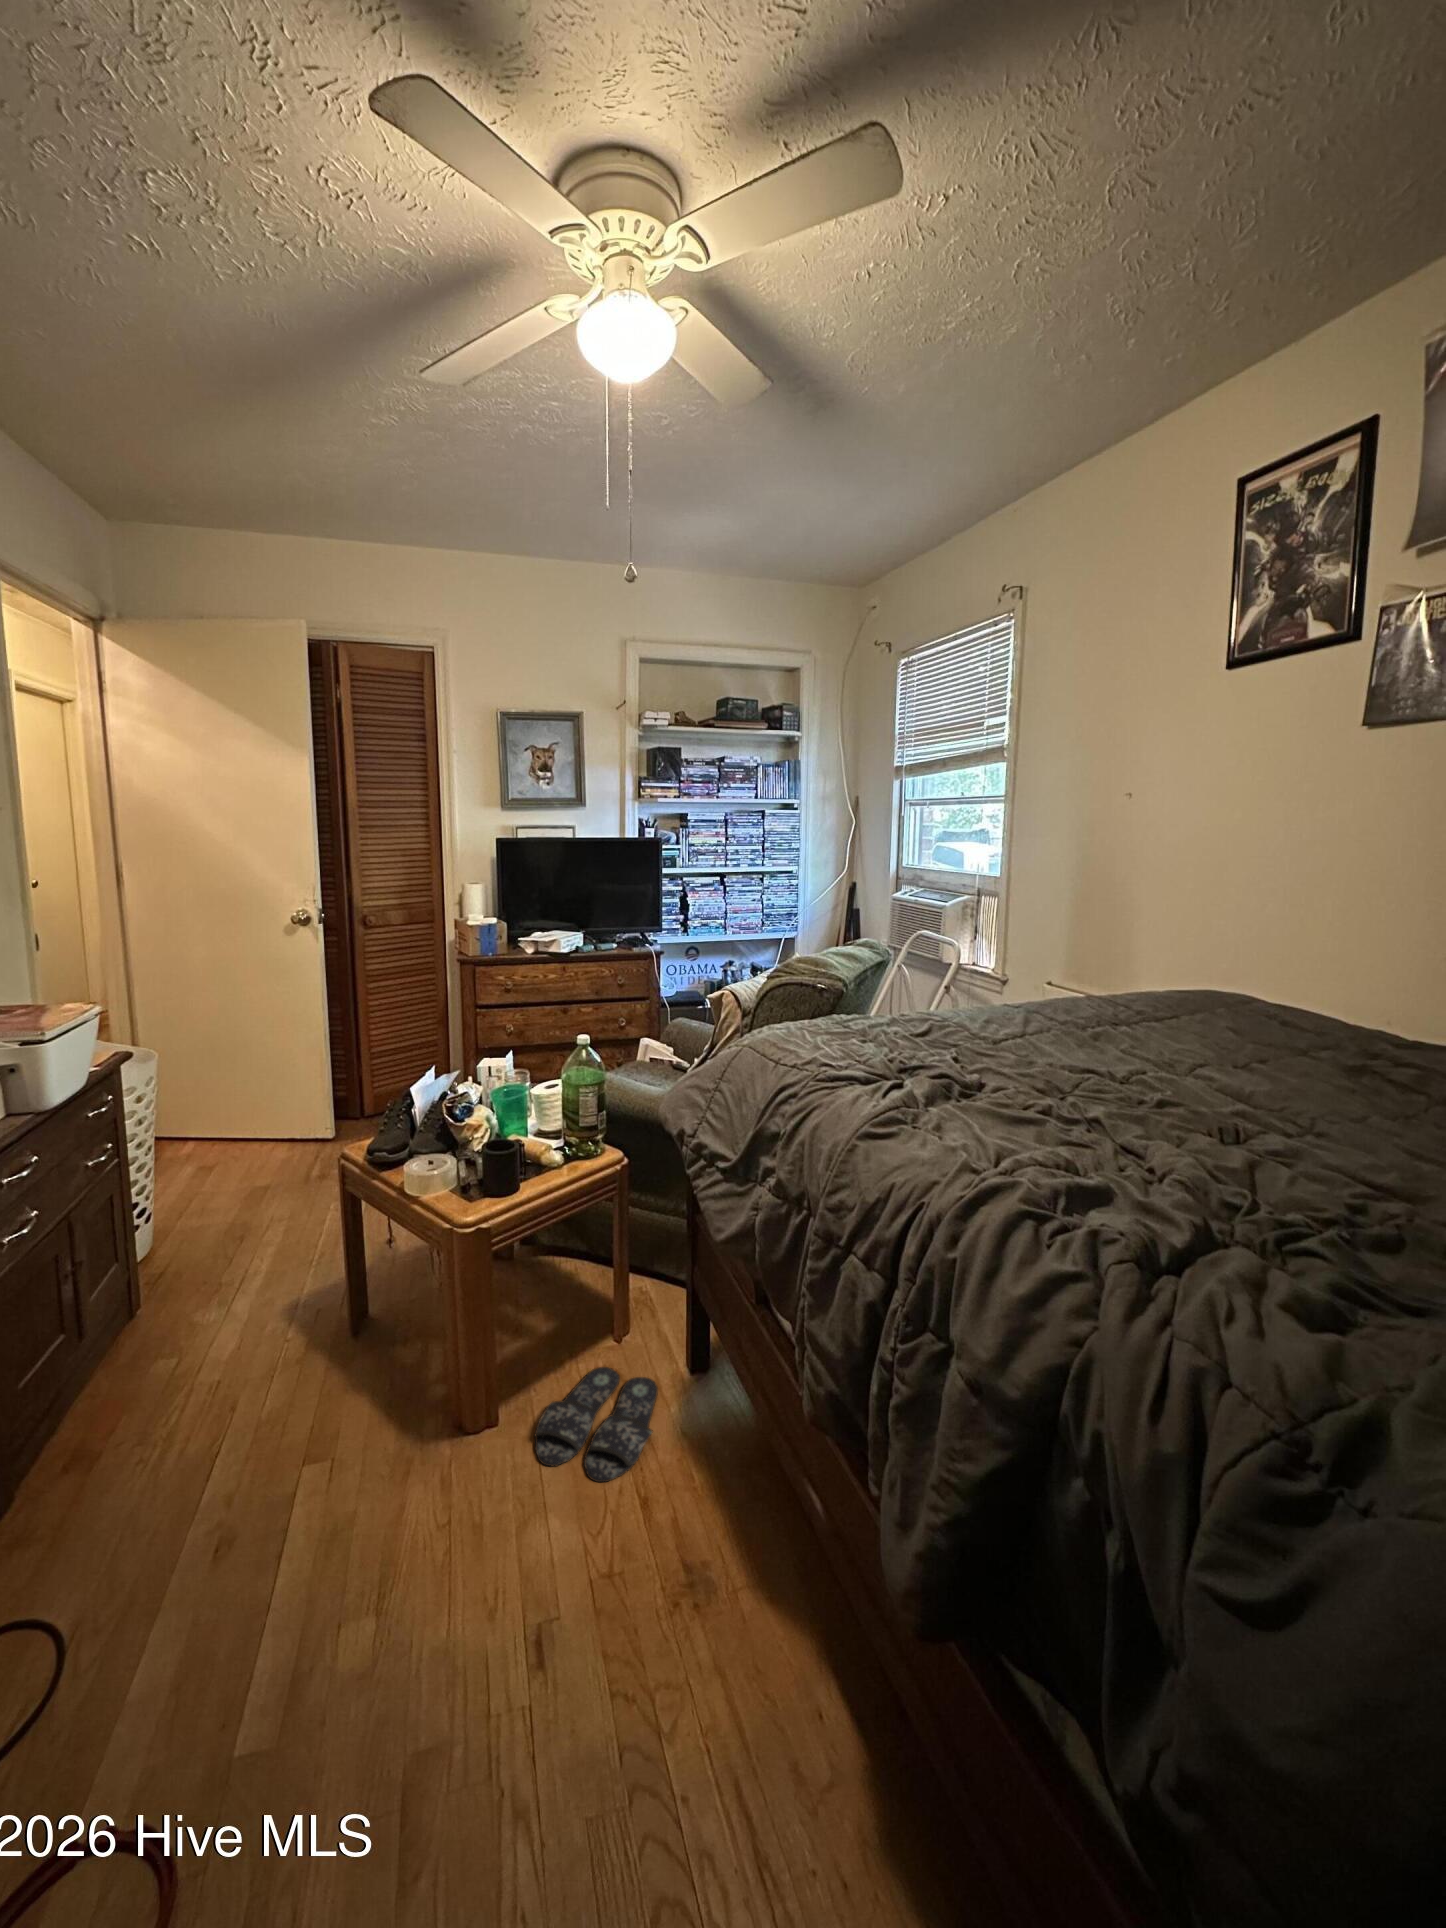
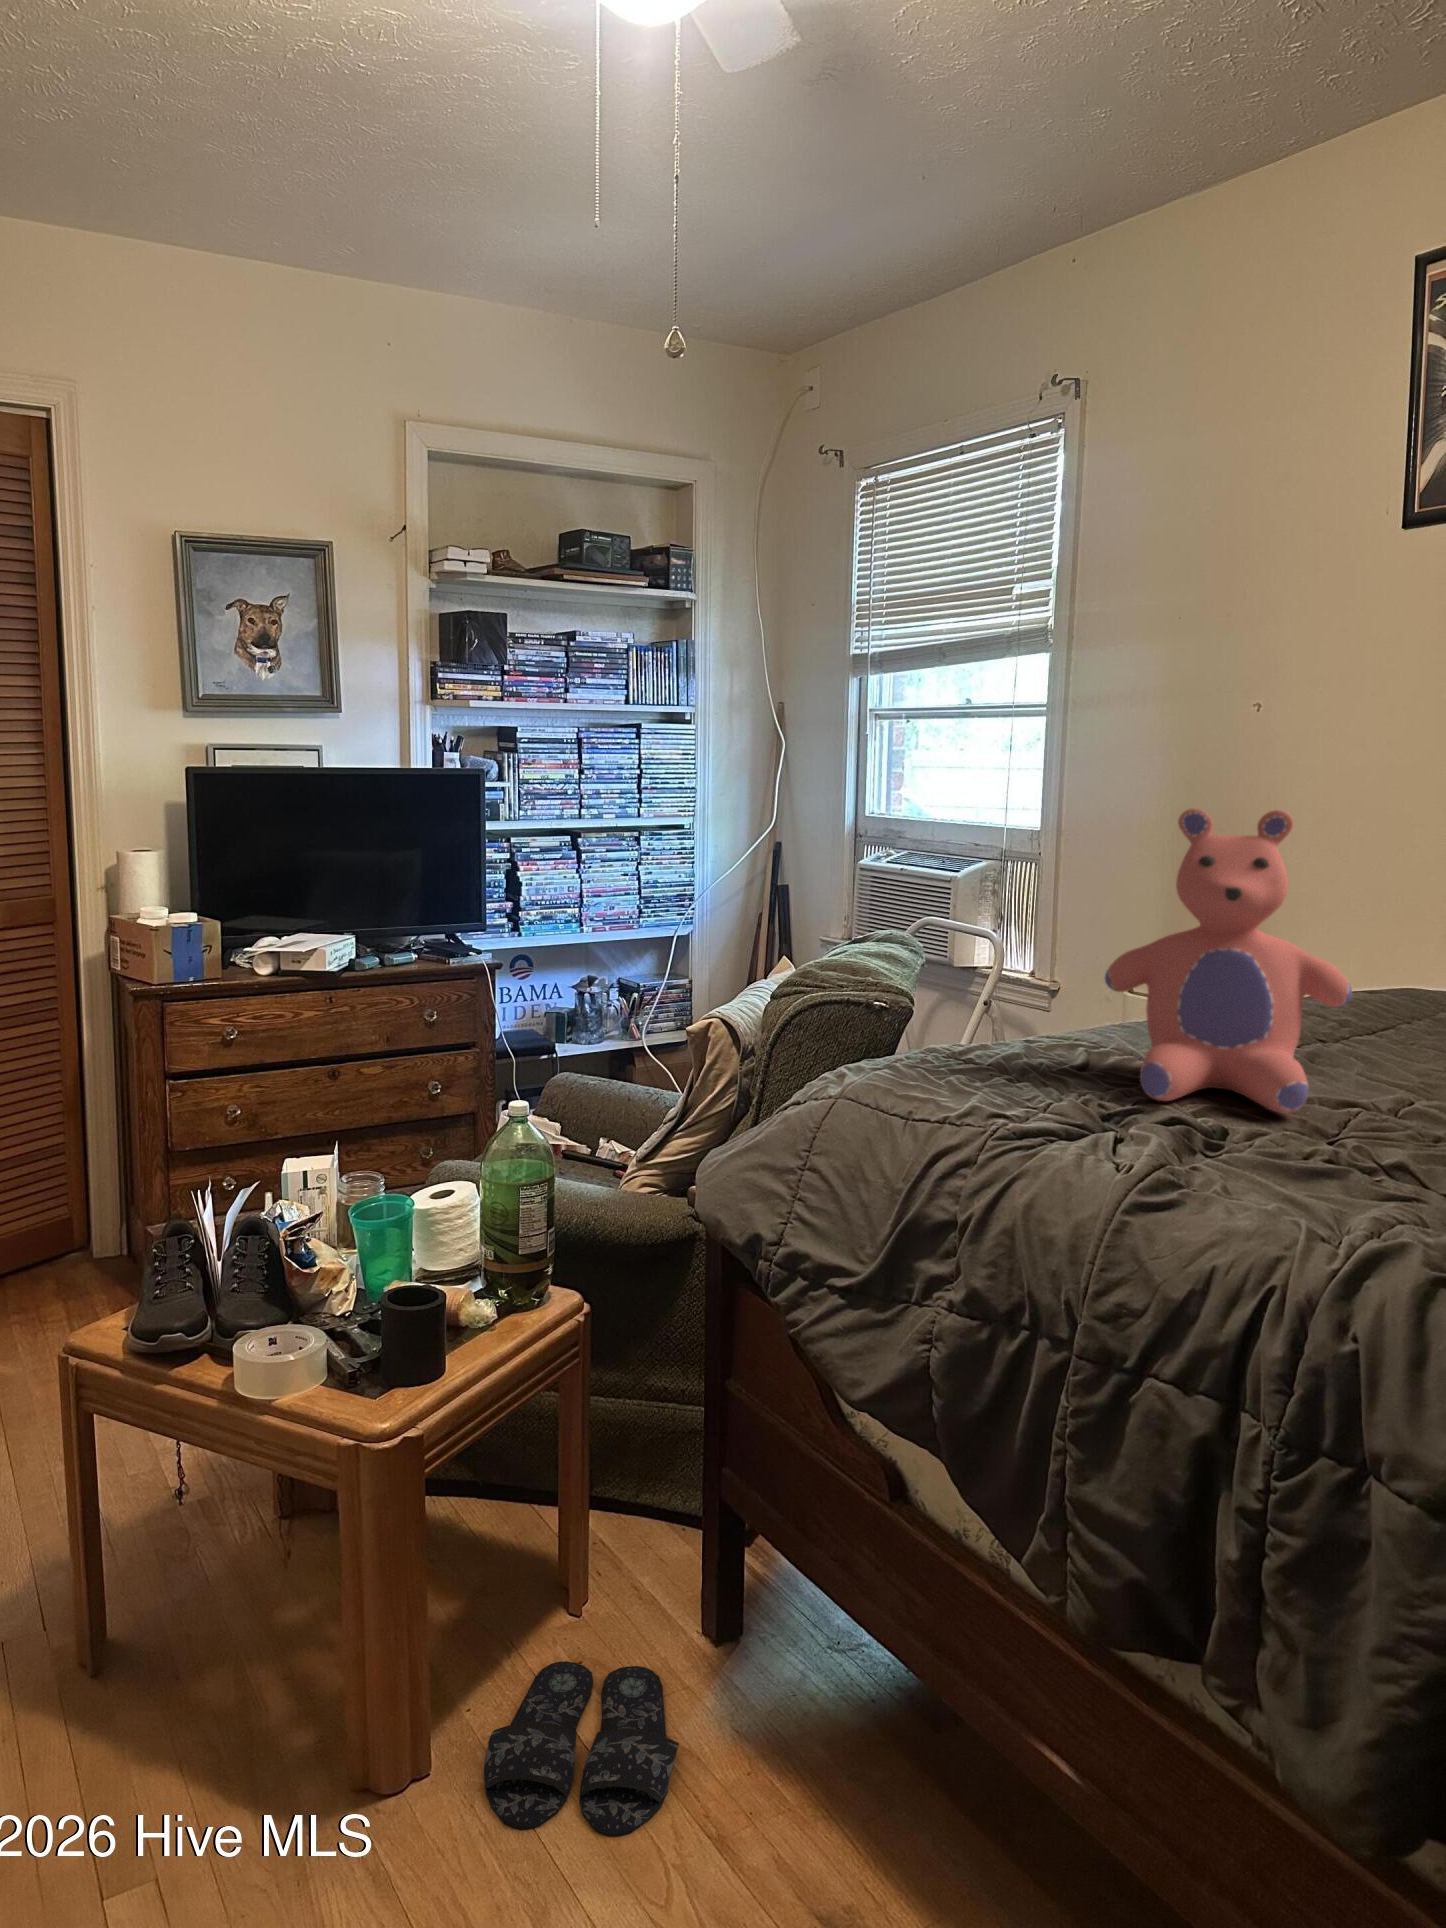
teddy bear: none [942,861,1113,1076] -> present [1105,808,1352,1113]

